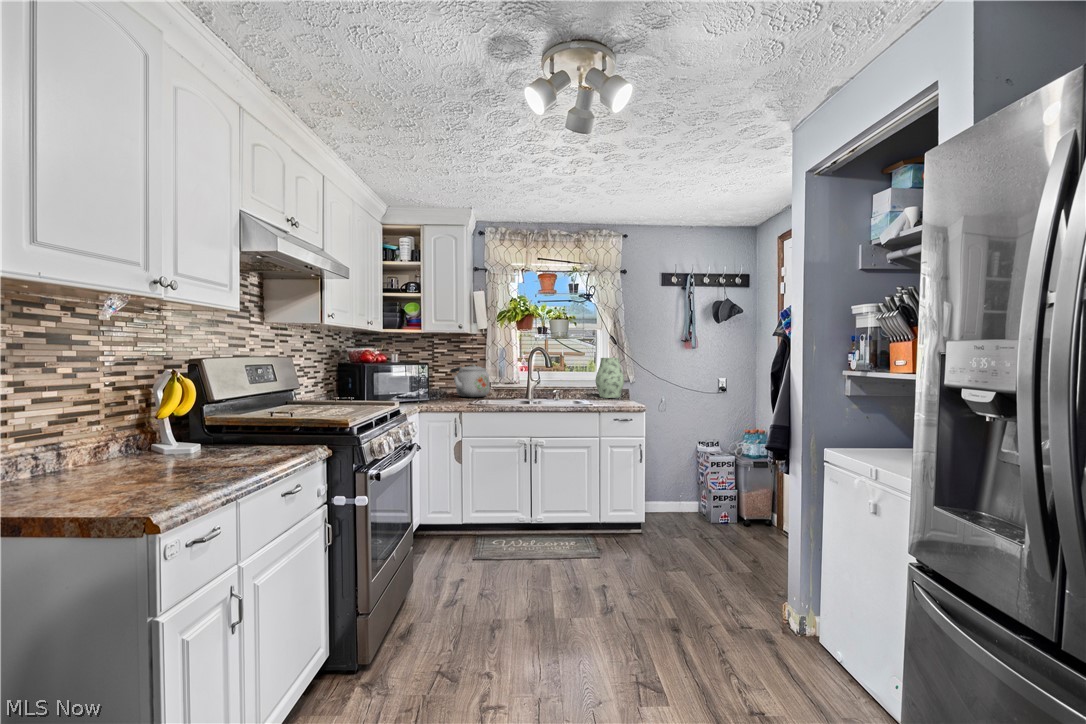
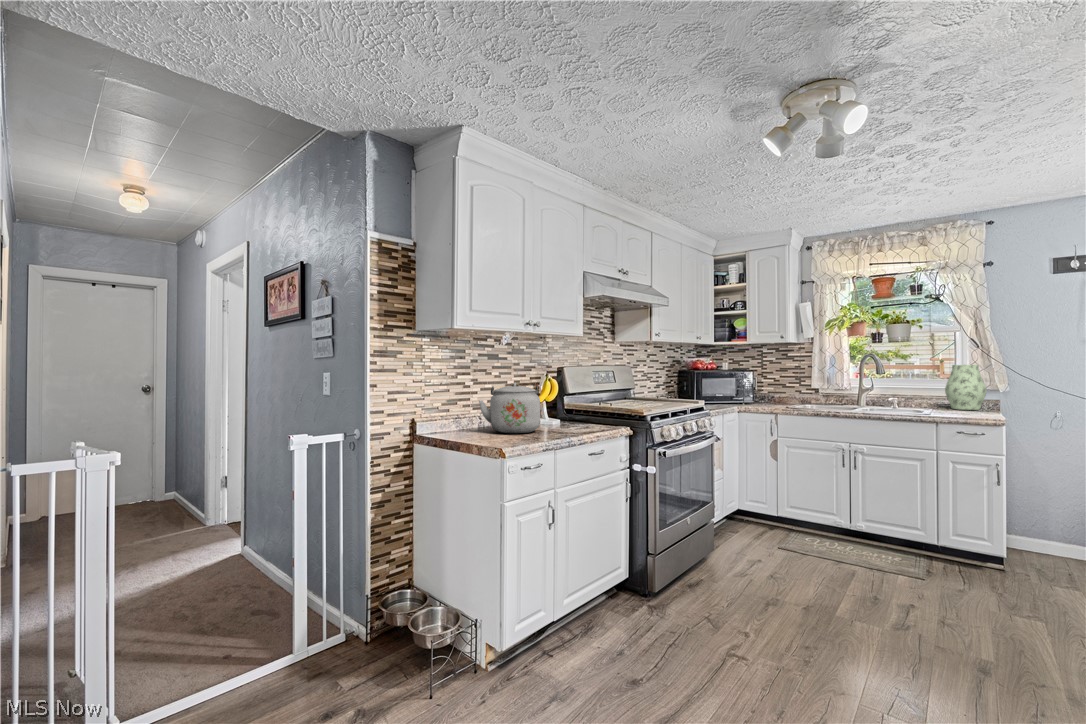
kettle: present [450,364,490,397] -> present [479,382,540,433]

